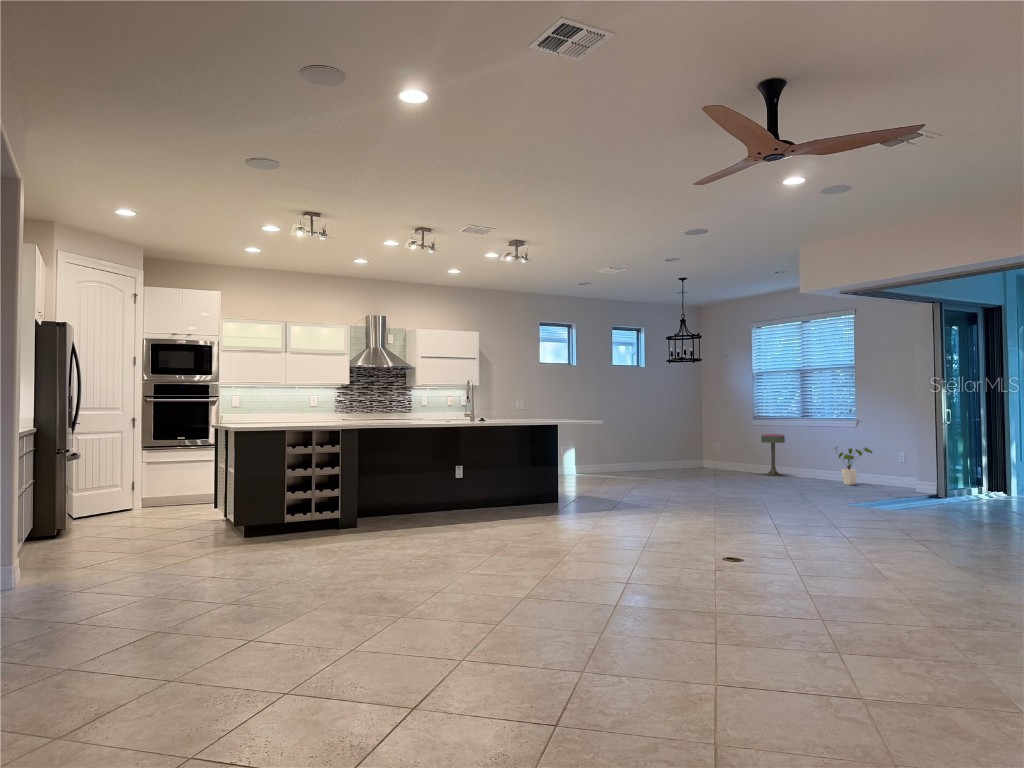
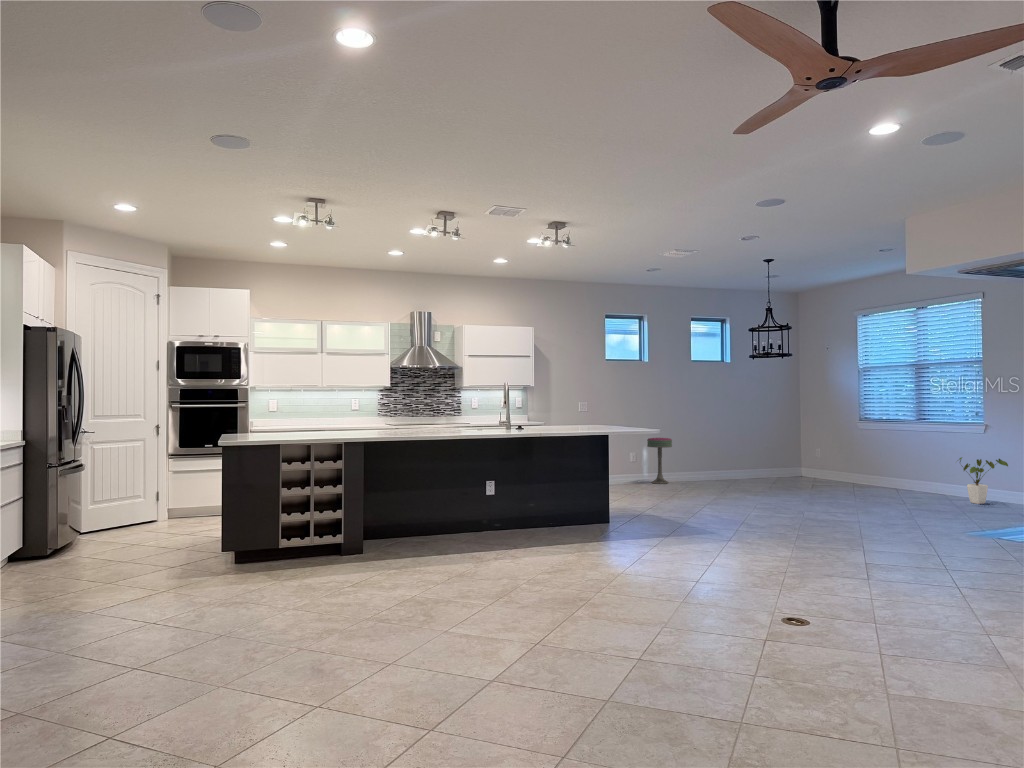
bar stool: present [761,434,785,476] -> present [647,438,672,484]

